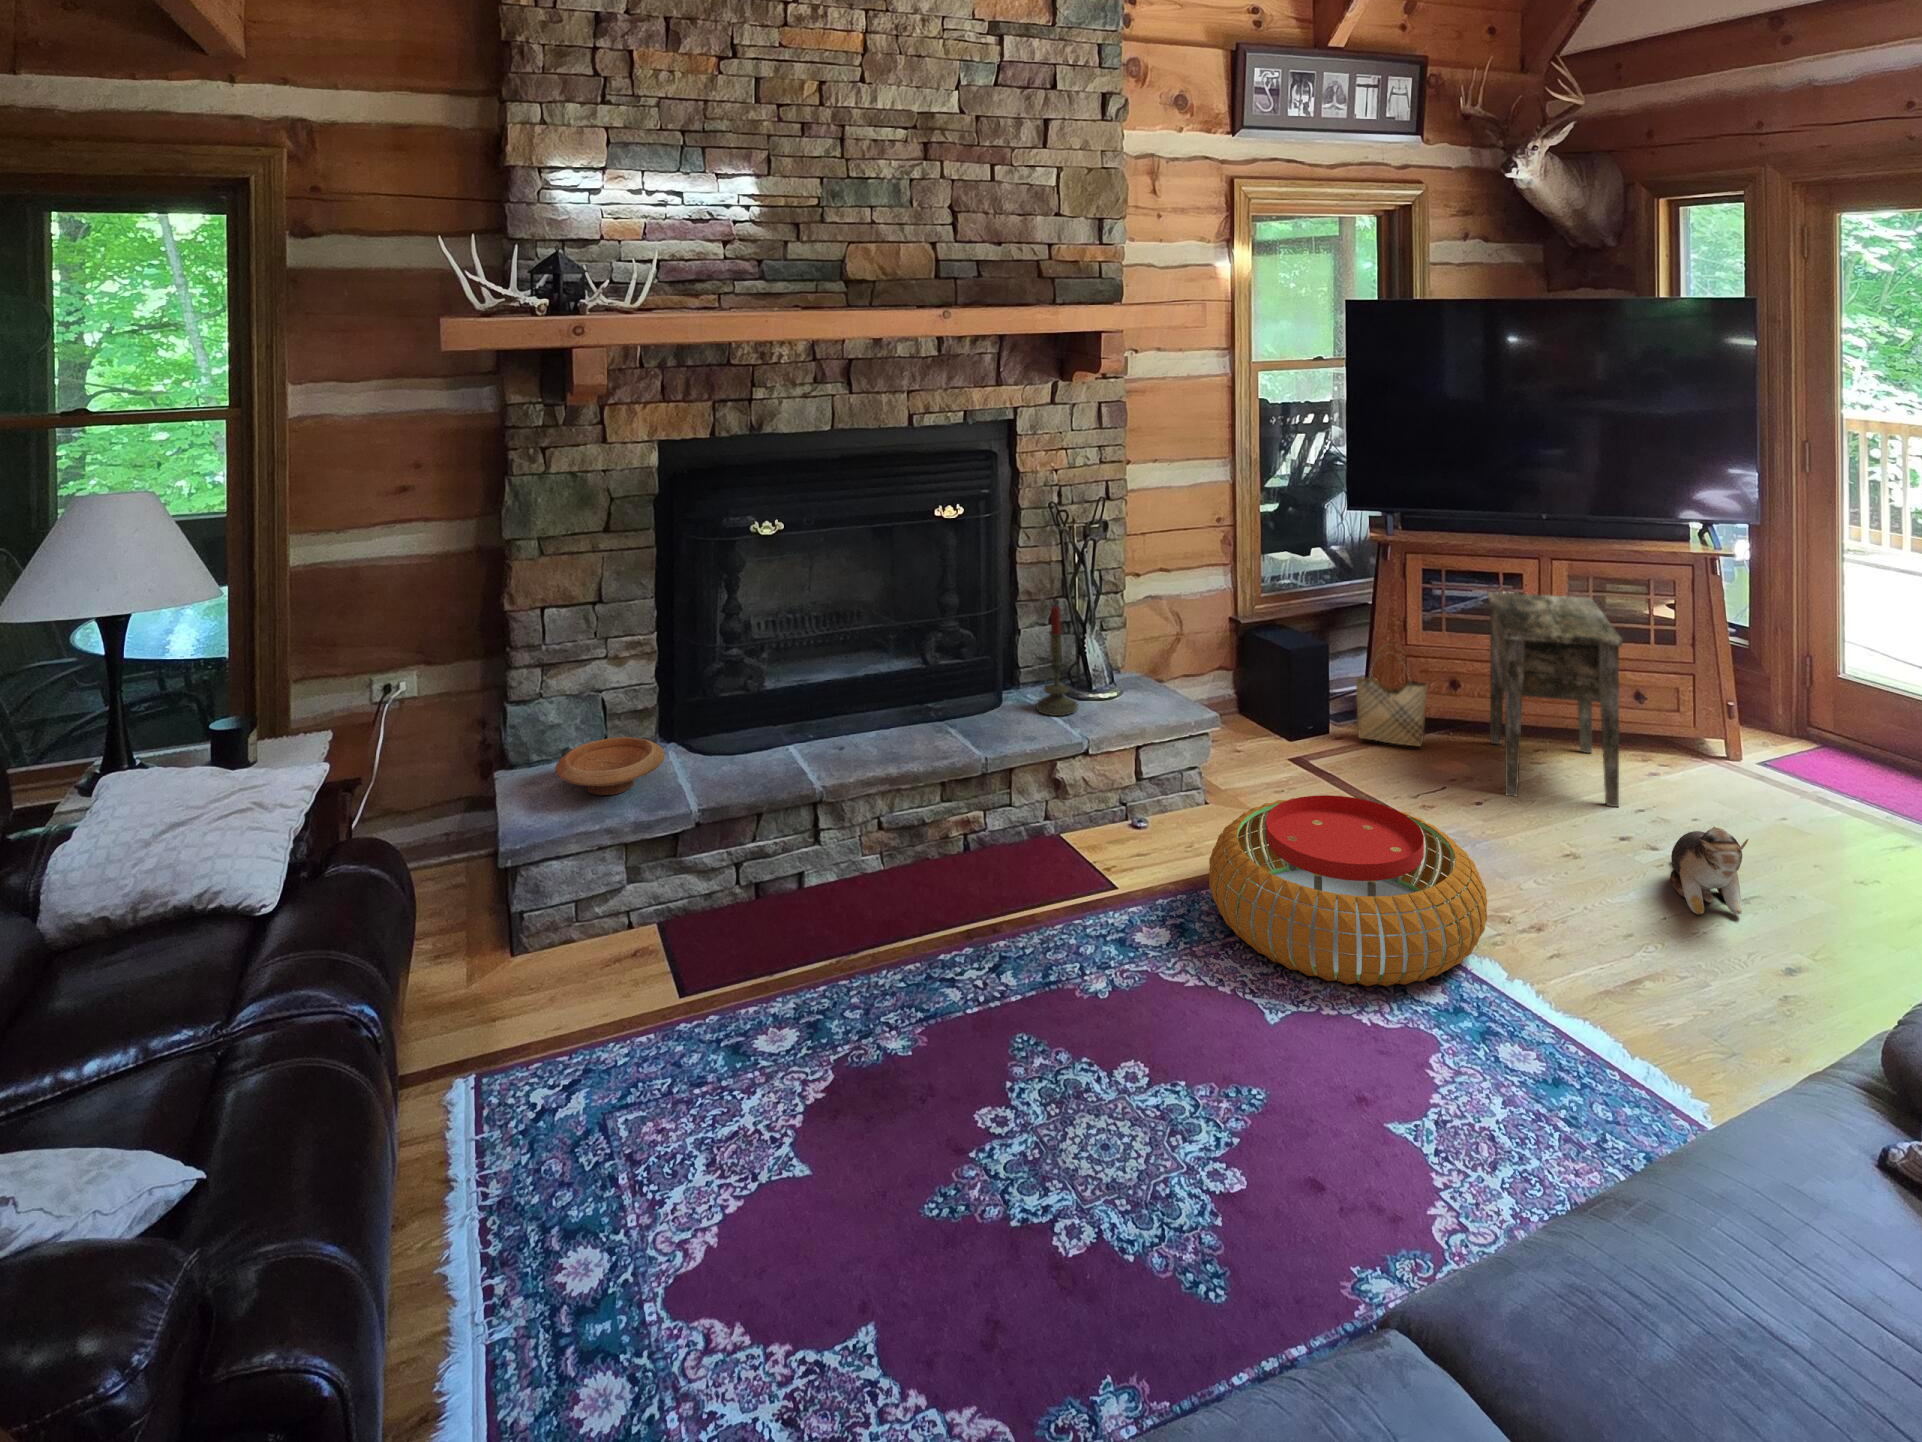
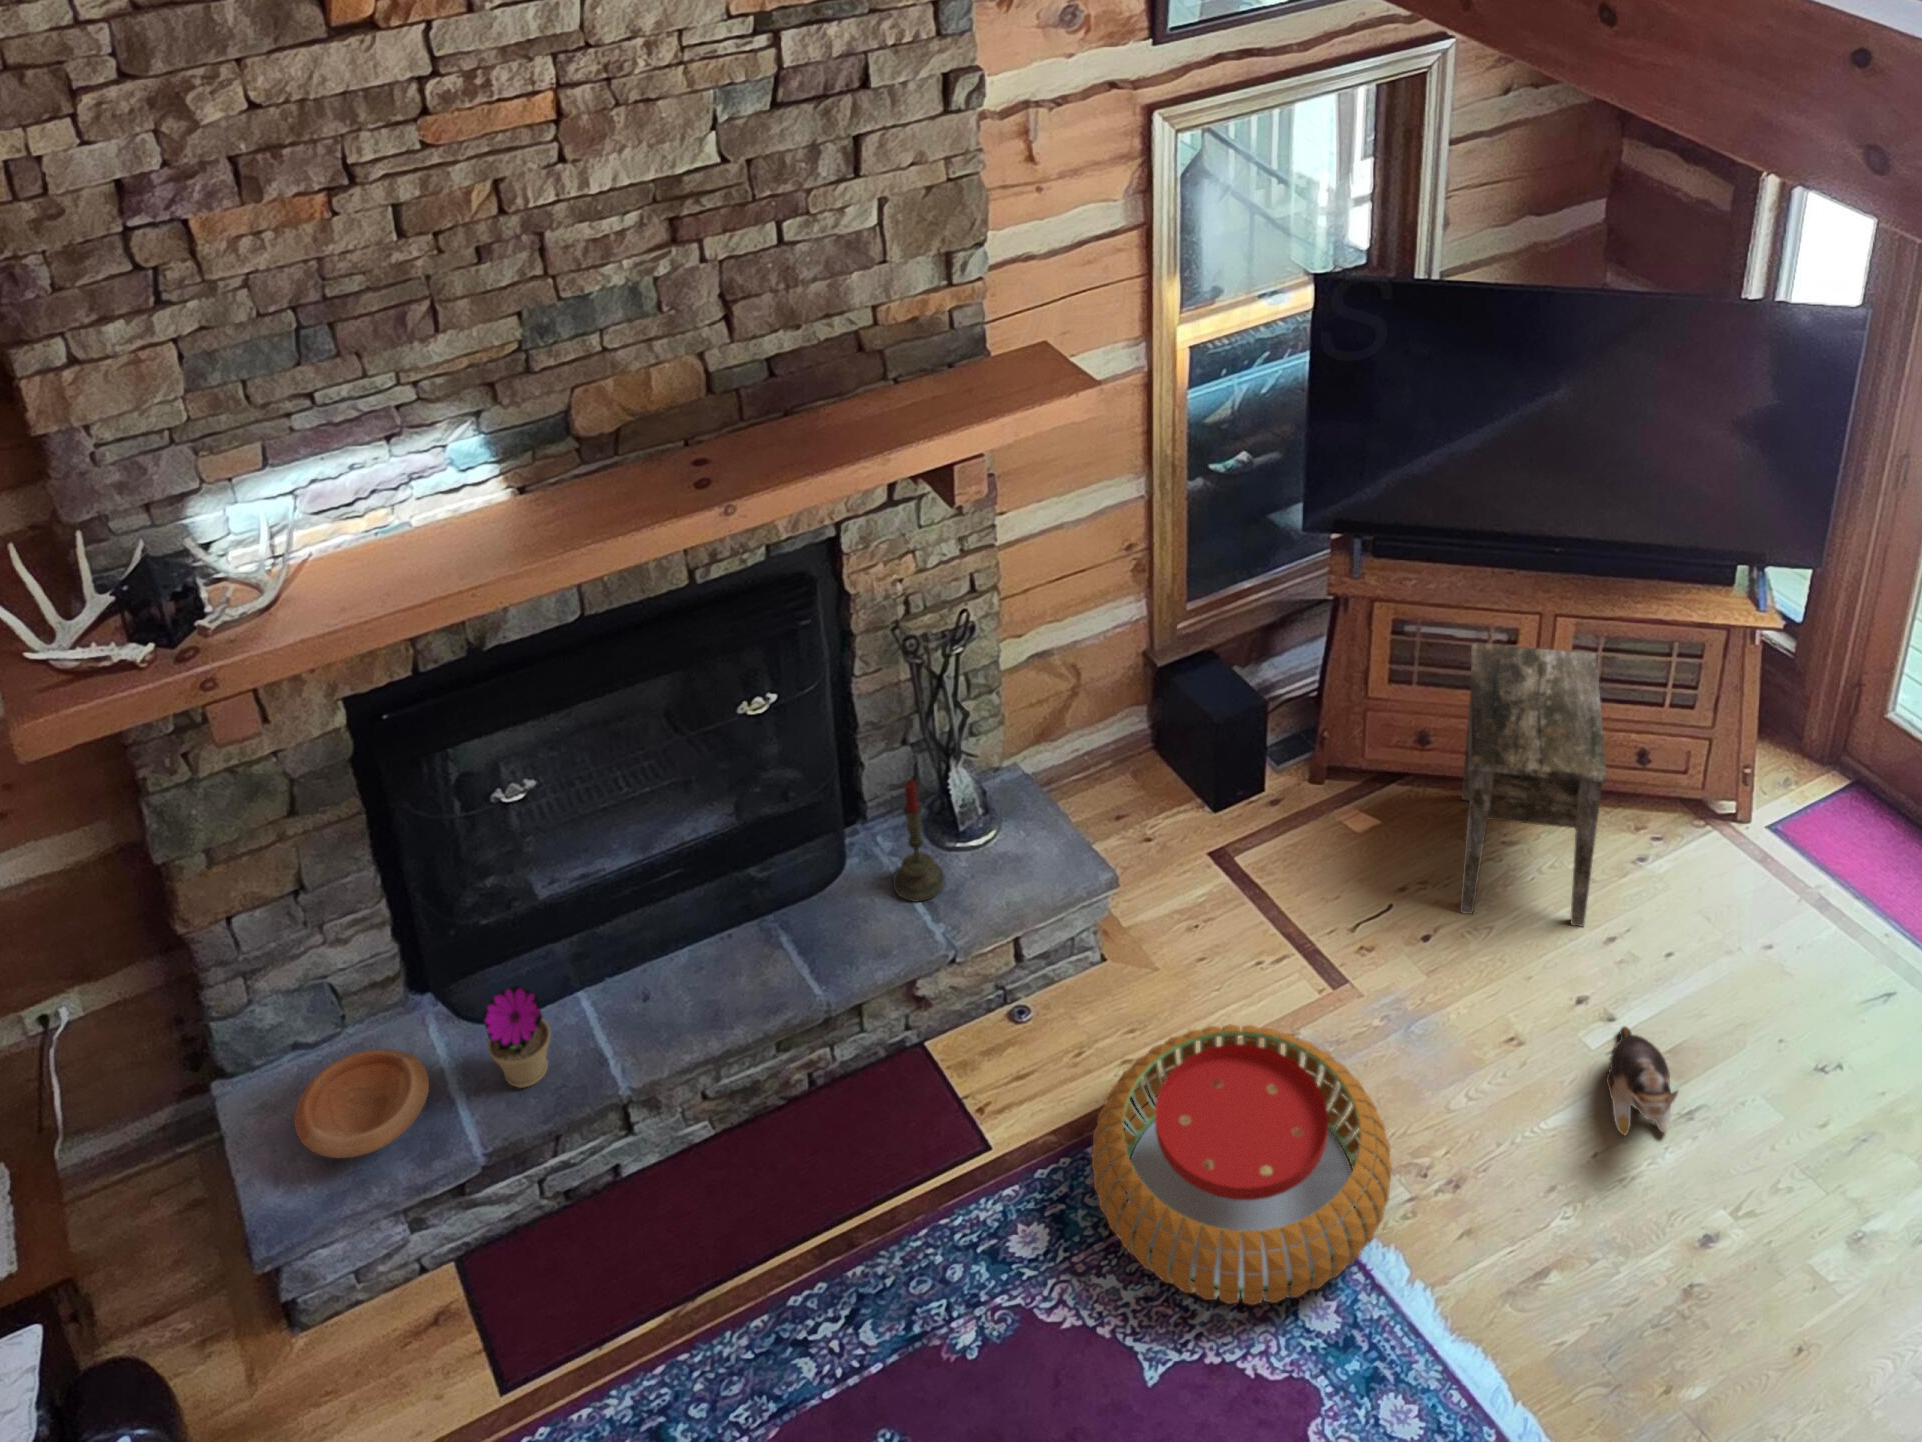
woven basket: present [1355,656,1427,746] -> none [1301,696,1390,818]
flower pot: none [714,683,765,778] -> present [482,986,550,1088]

